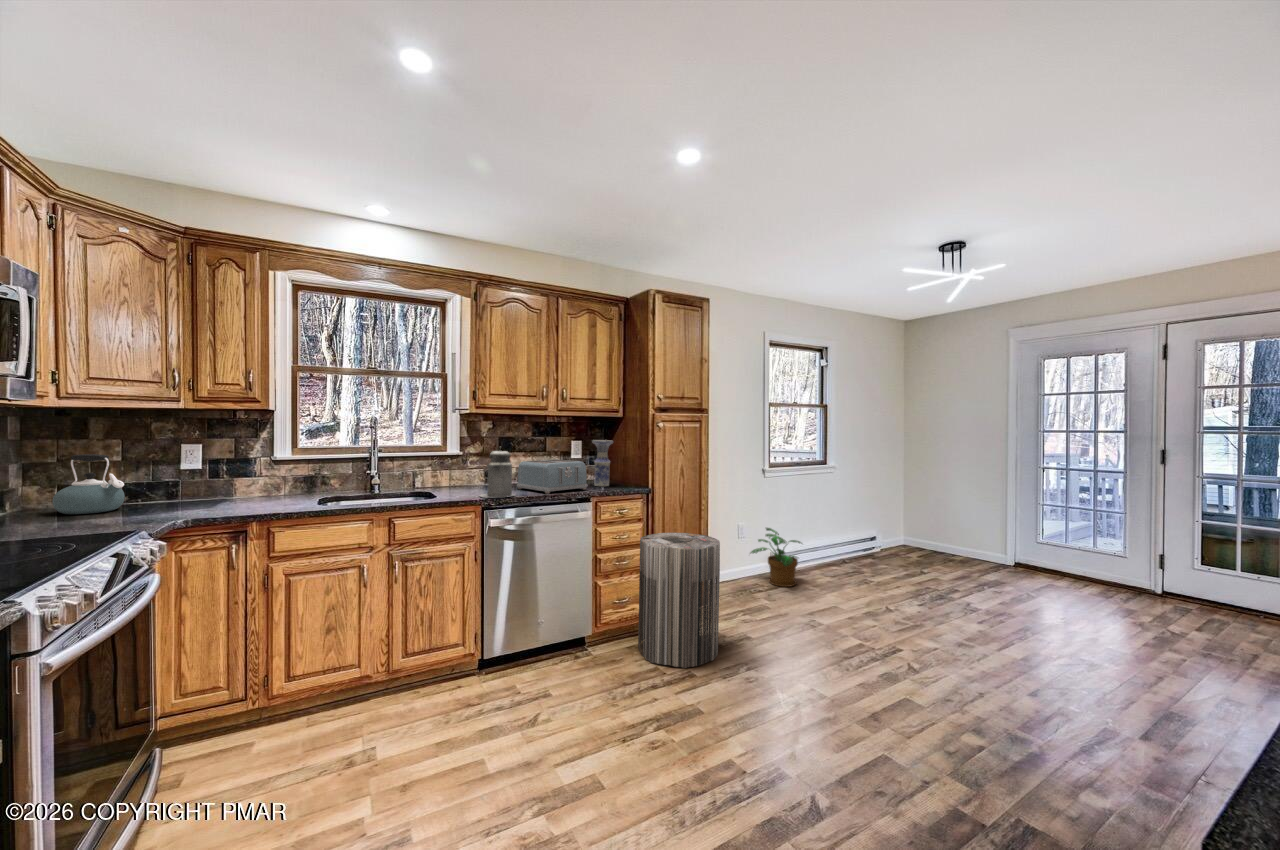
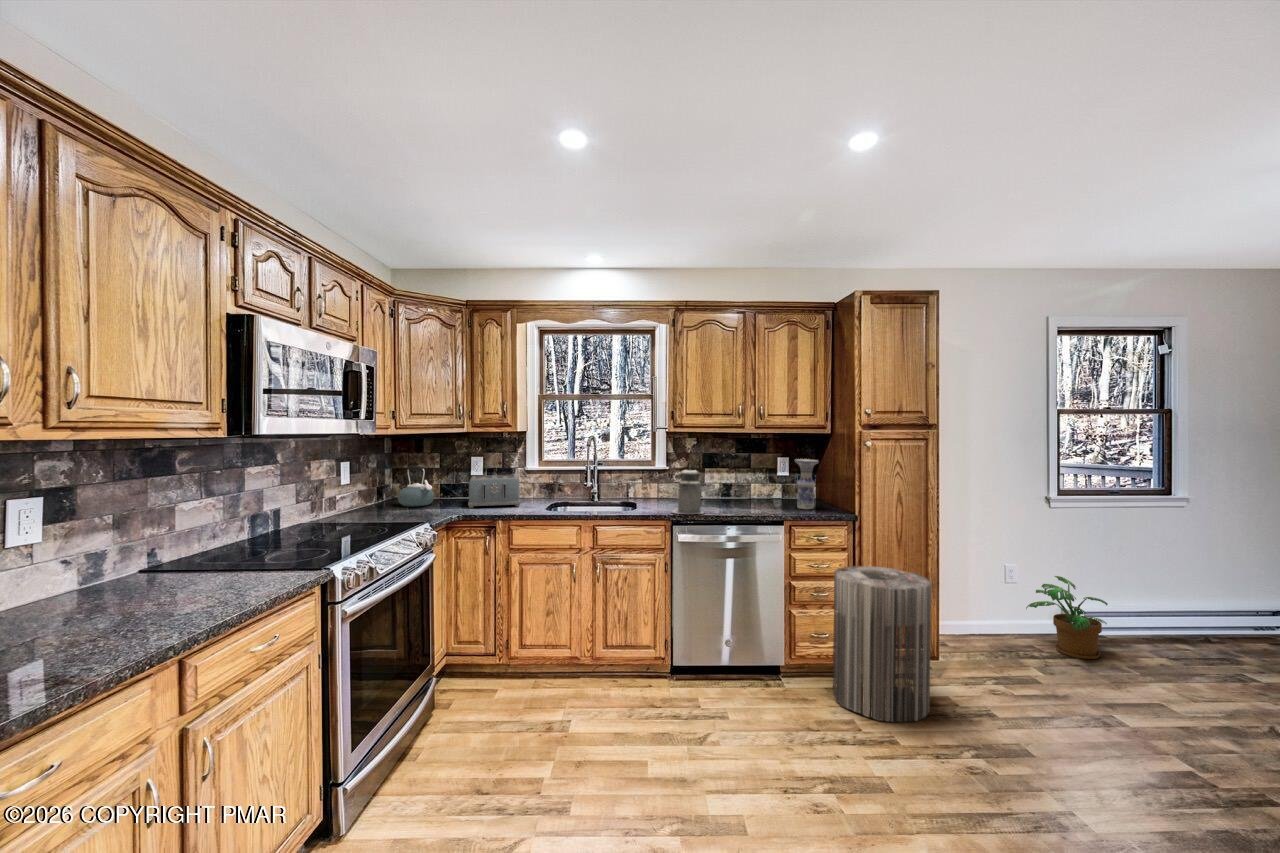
toaster: present [517,459,588,494] -> present [468,475,520,508]

